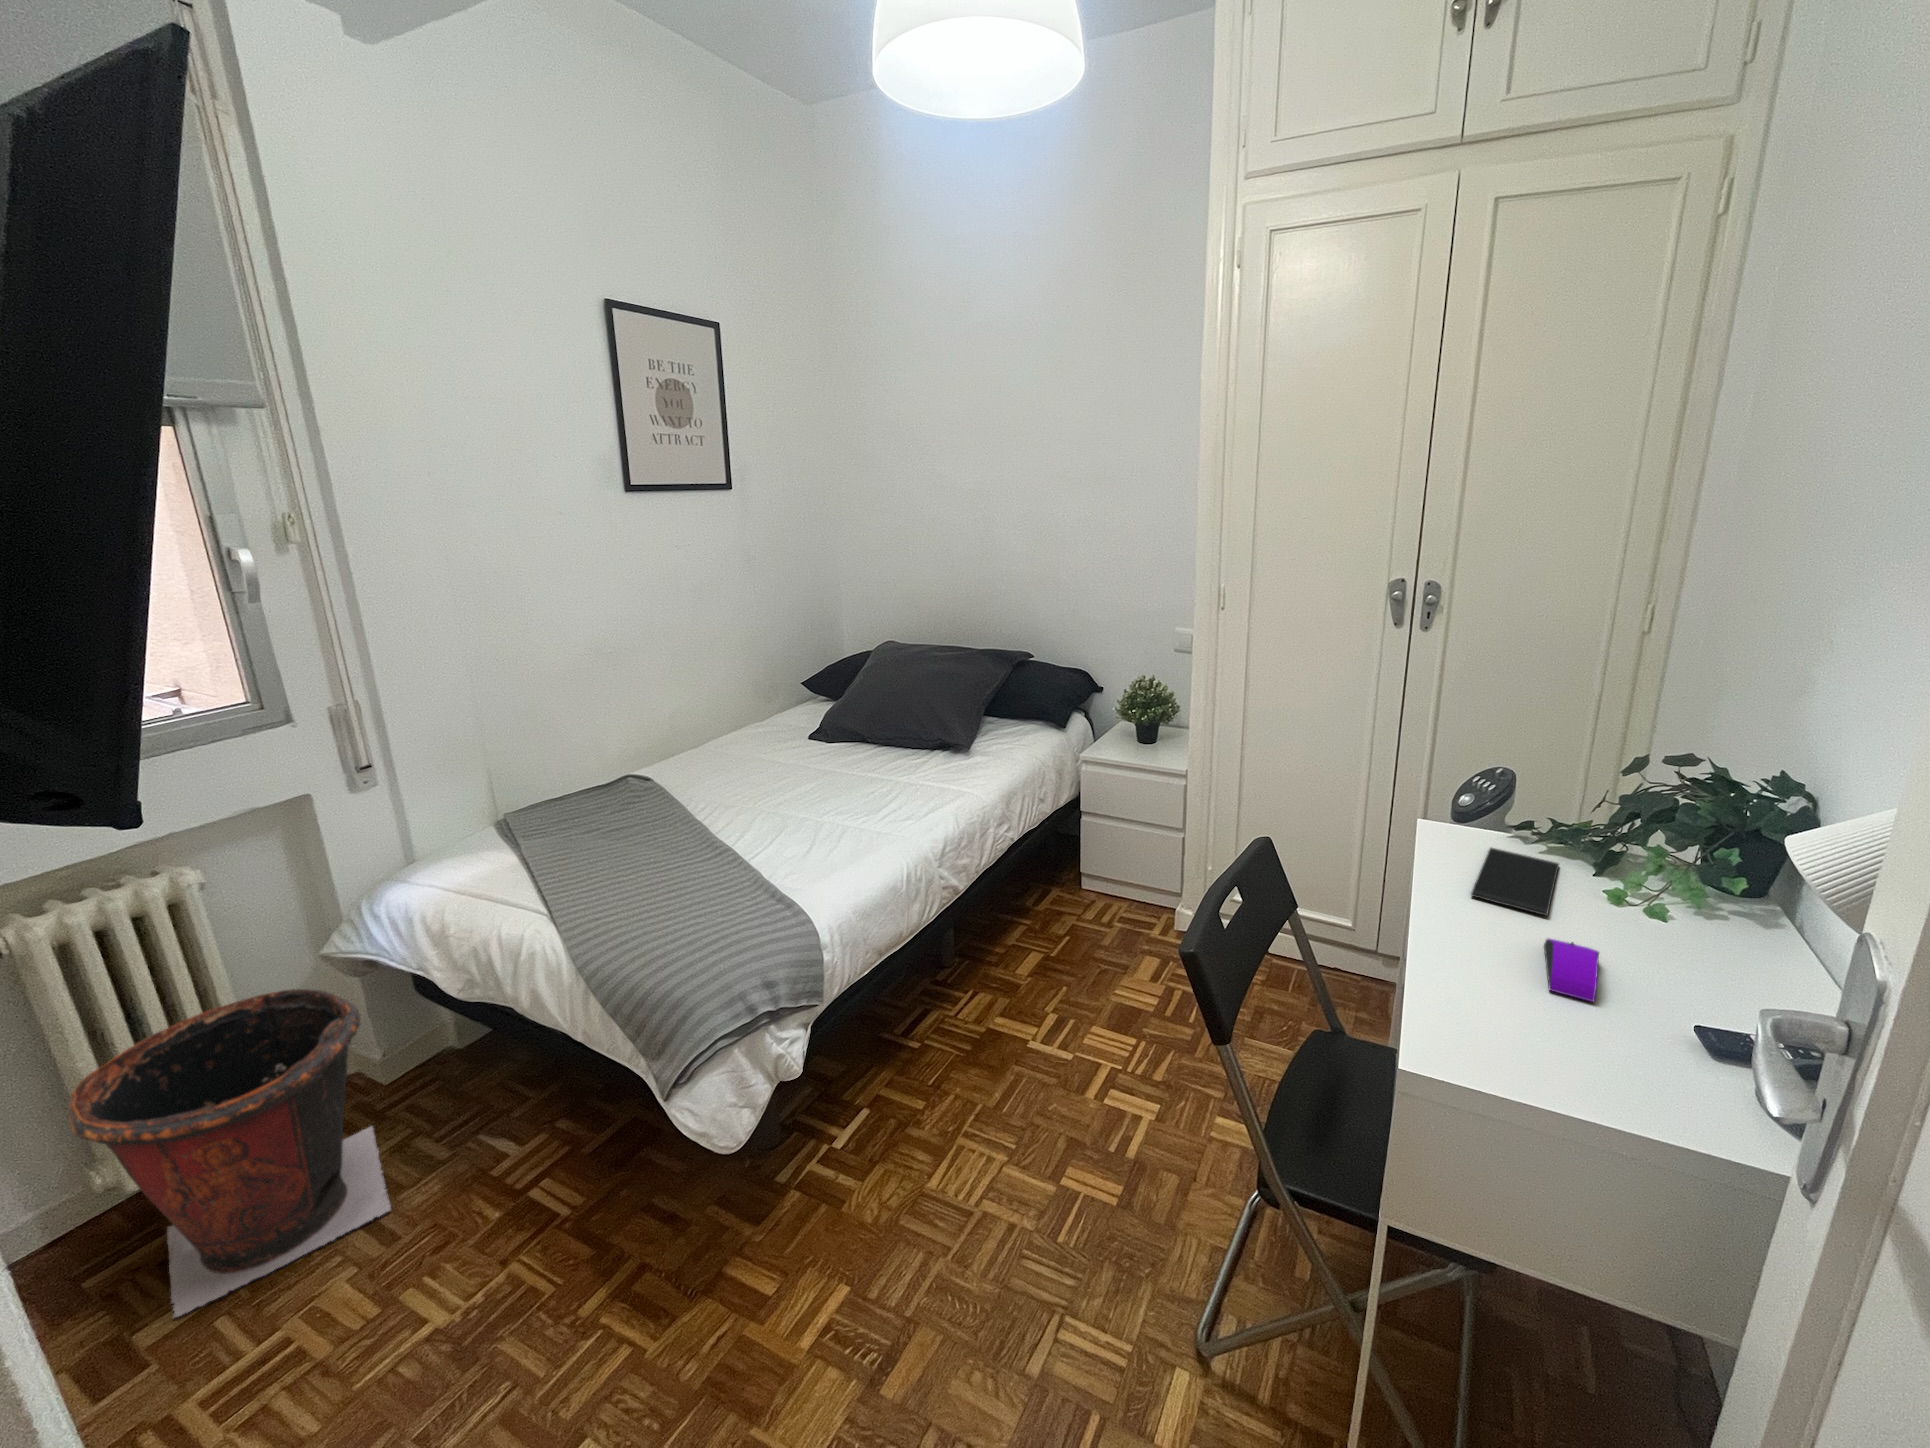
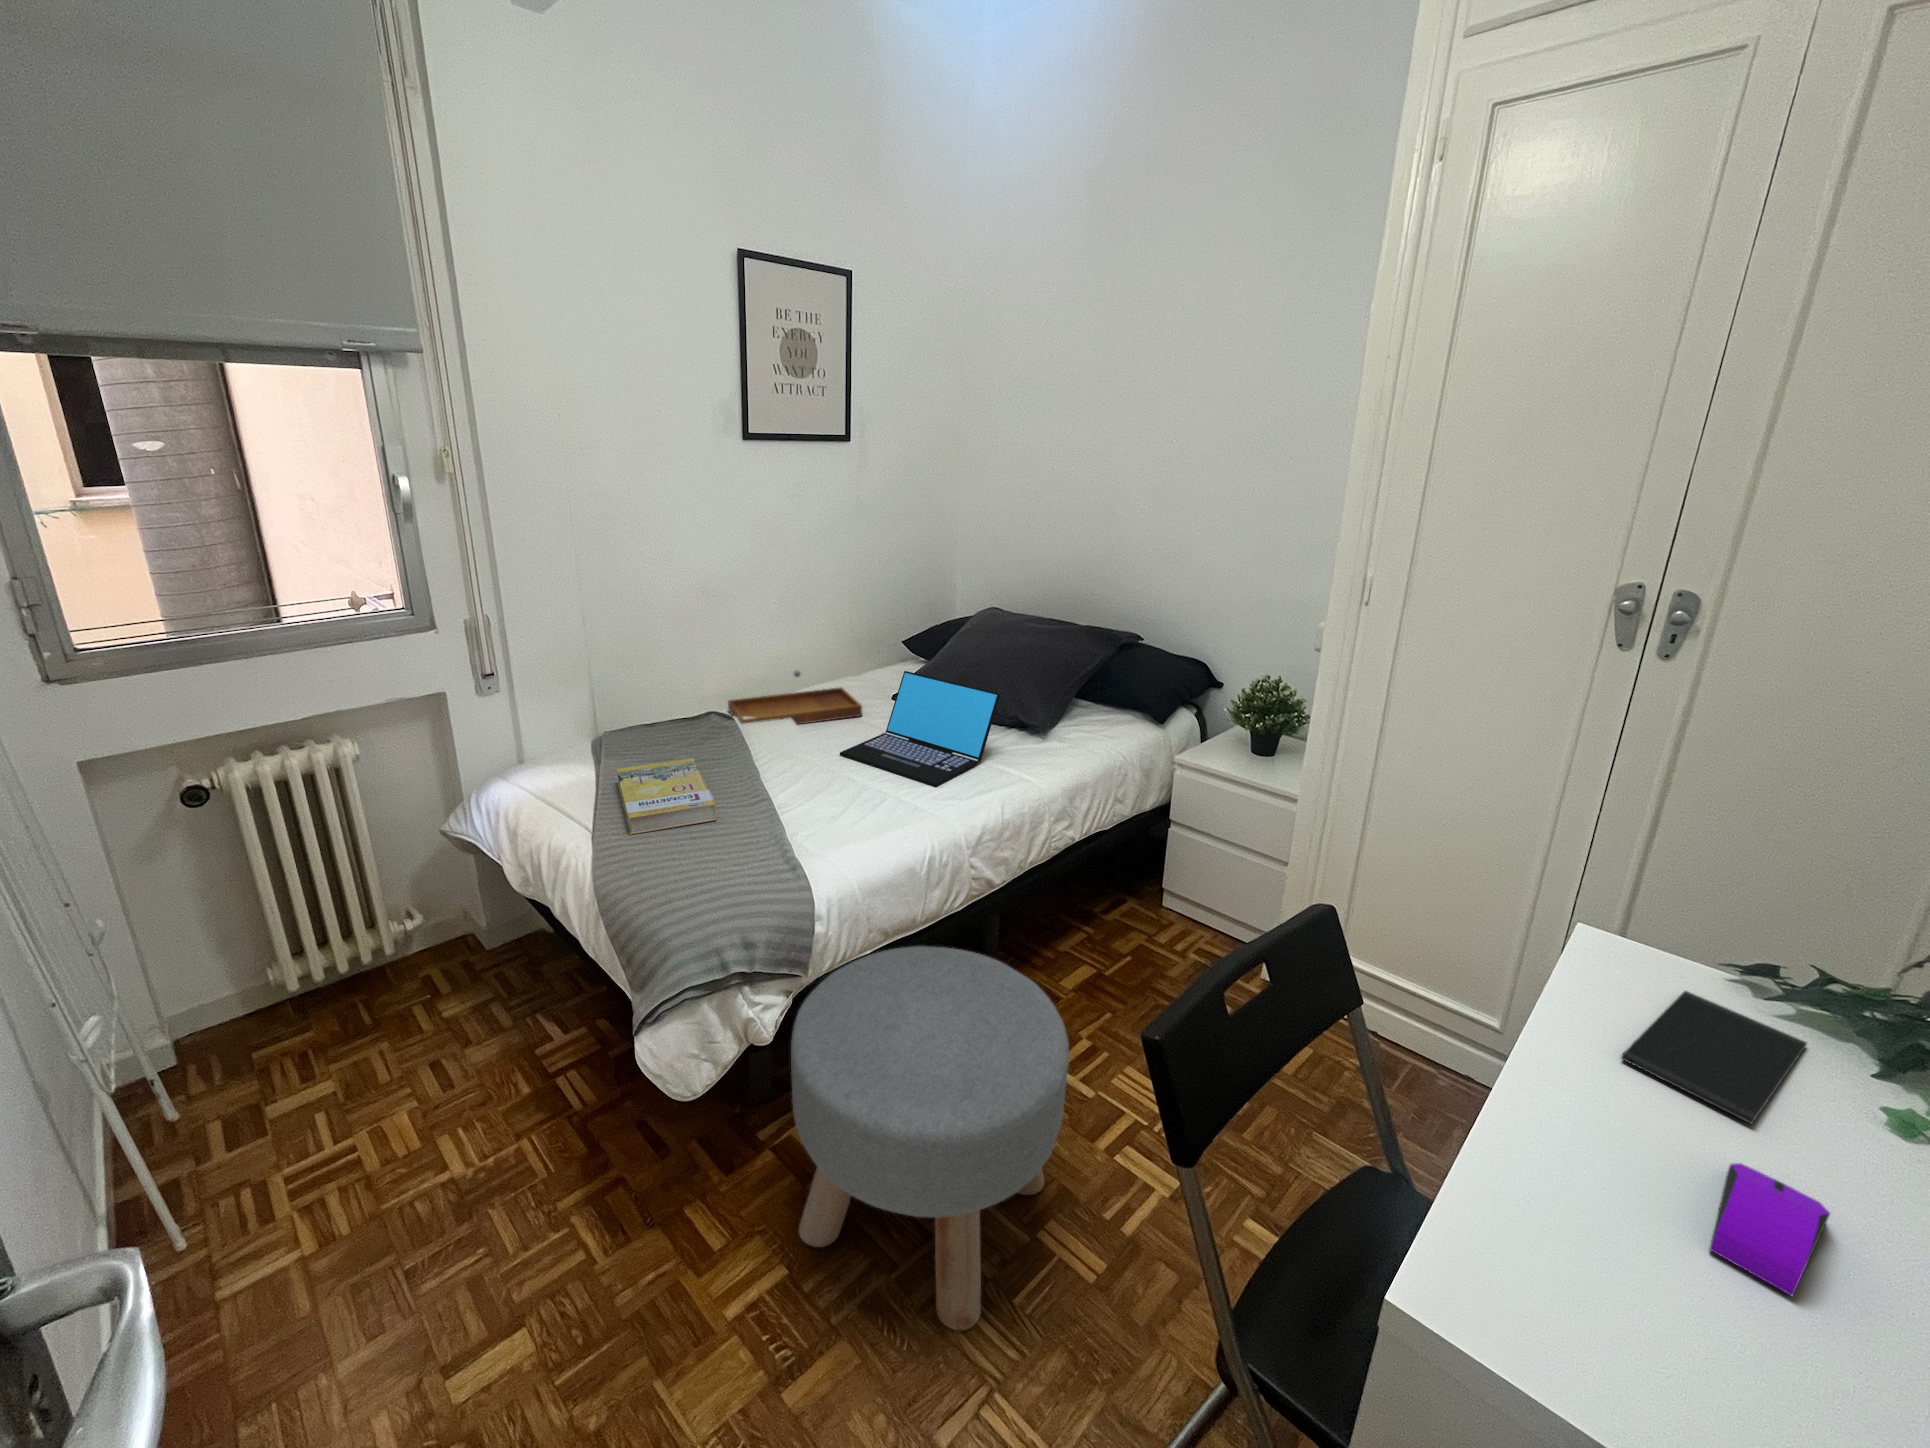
laptop: none [779,709,929,813] -> present [840,671,1000,787]
tray: none [637,722,785,791] -> present [728,671,862,724]
book: none [549,823,683,908] -> present [616,758,717,834]
ottoman: none [825,949,1079,1280] -> present [791,946,1069,1331]
waste bin: present [69,989,391,1318] -> none [238,851,466,1102]

